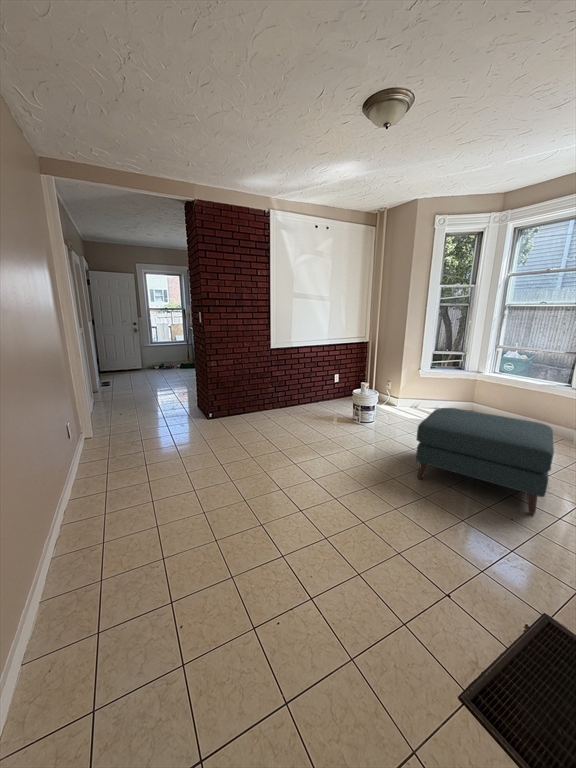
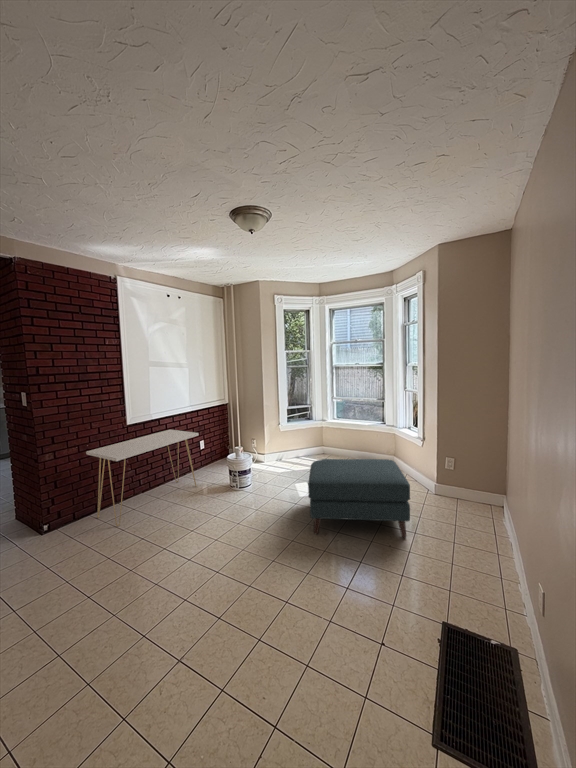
console table: none [238,358,329,427] -> present [86,430,199,526]

